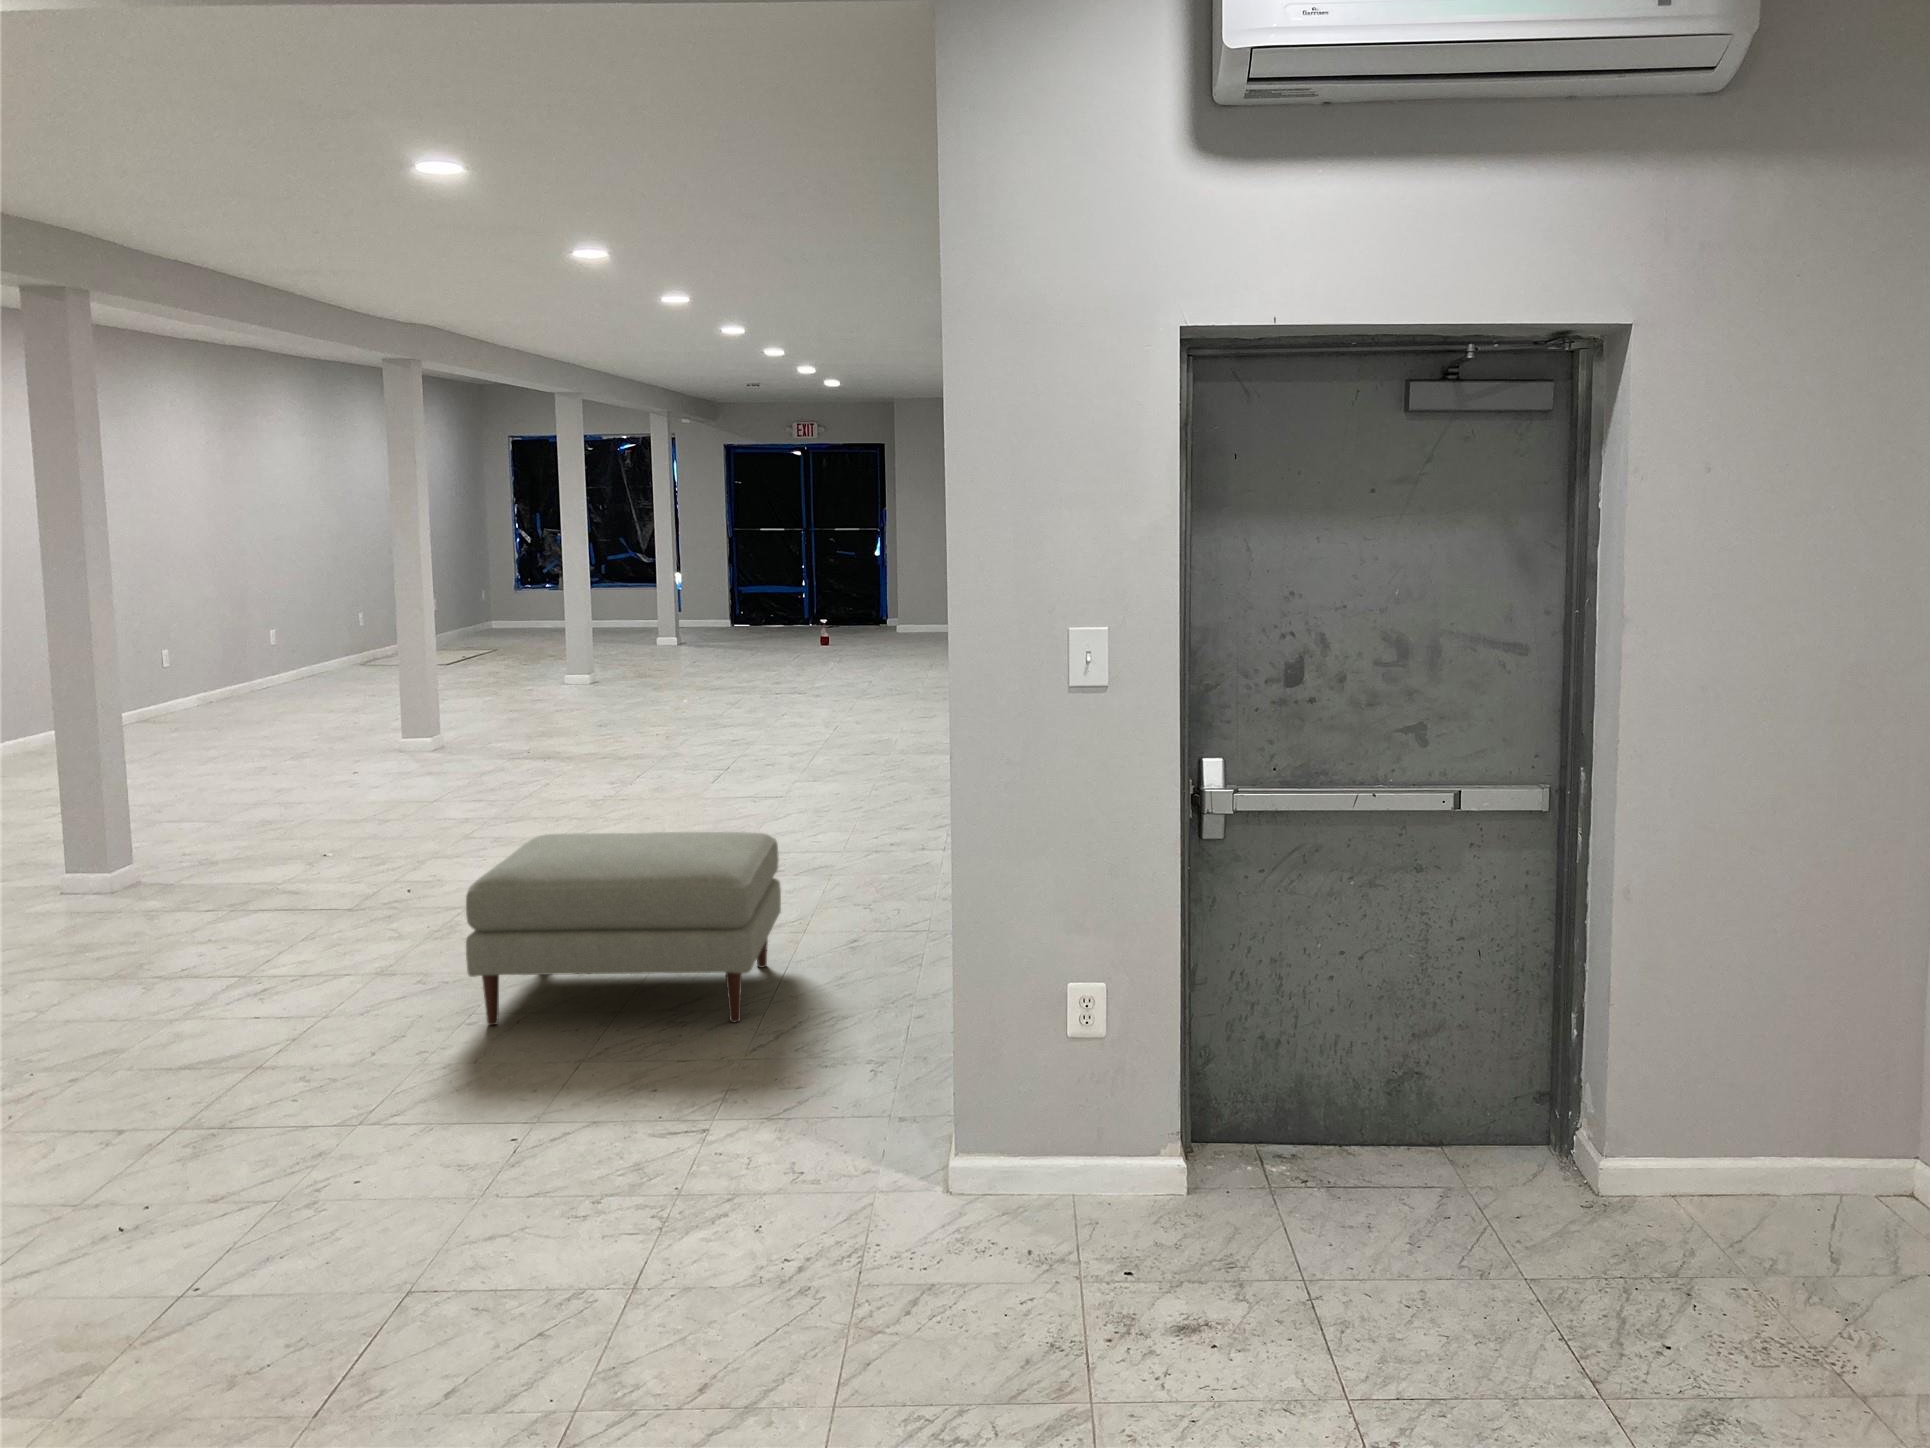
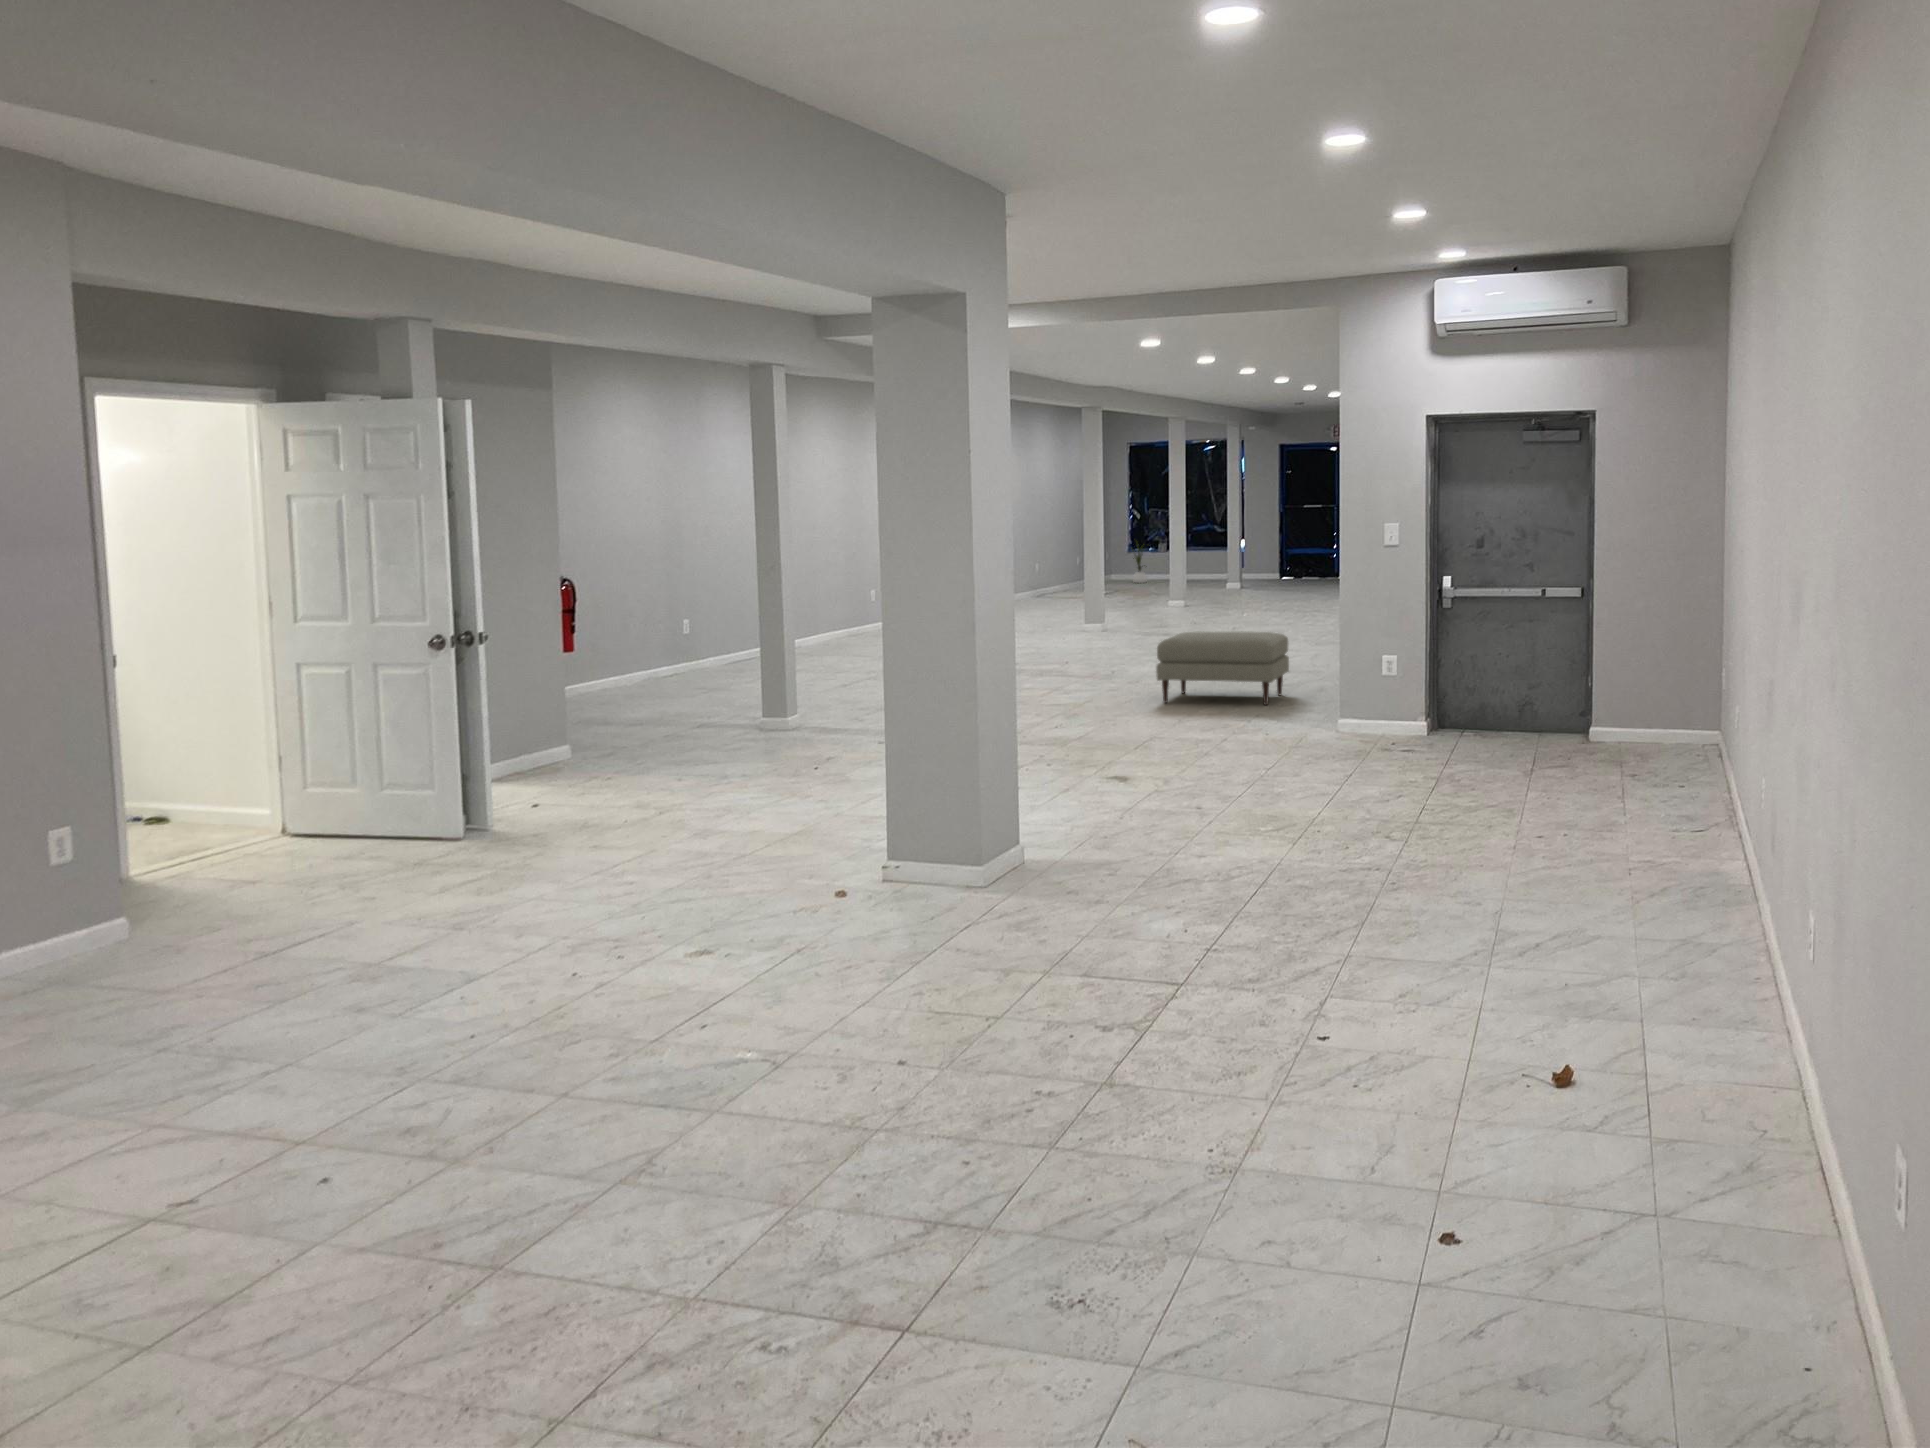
house plant: none [520,570,548,631] -> present [1133,545,1147,583]

